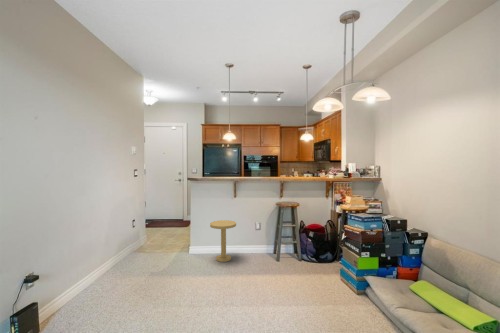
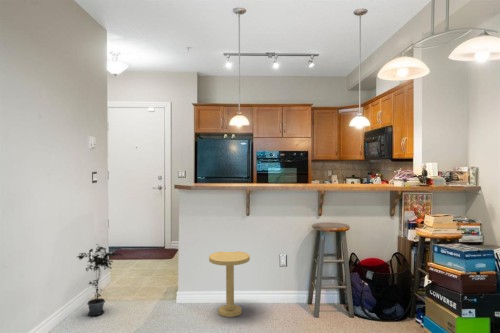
potted plant: none [123,216,154,262] -> present [78,247,122,315]

